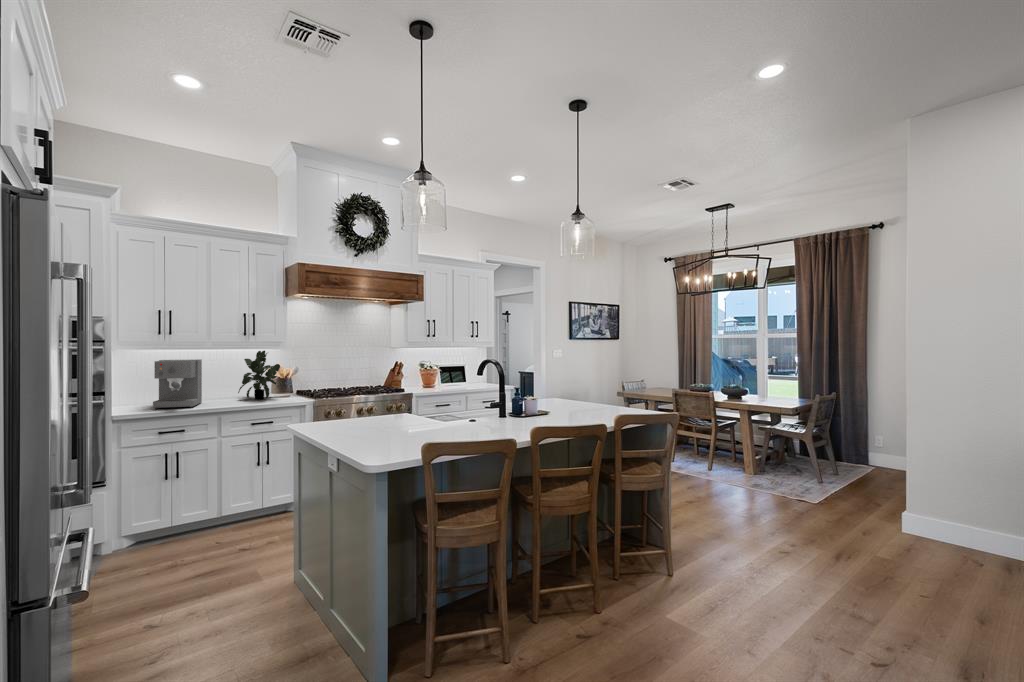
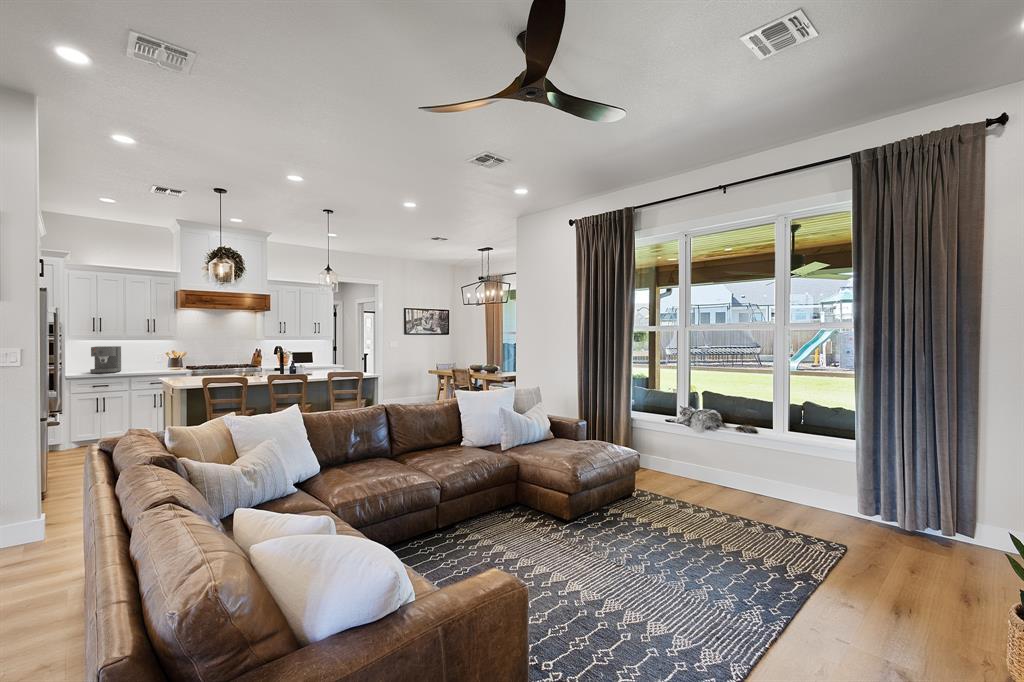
potted plant: present [238,351,280,399] -> none [144,341,172,370]

